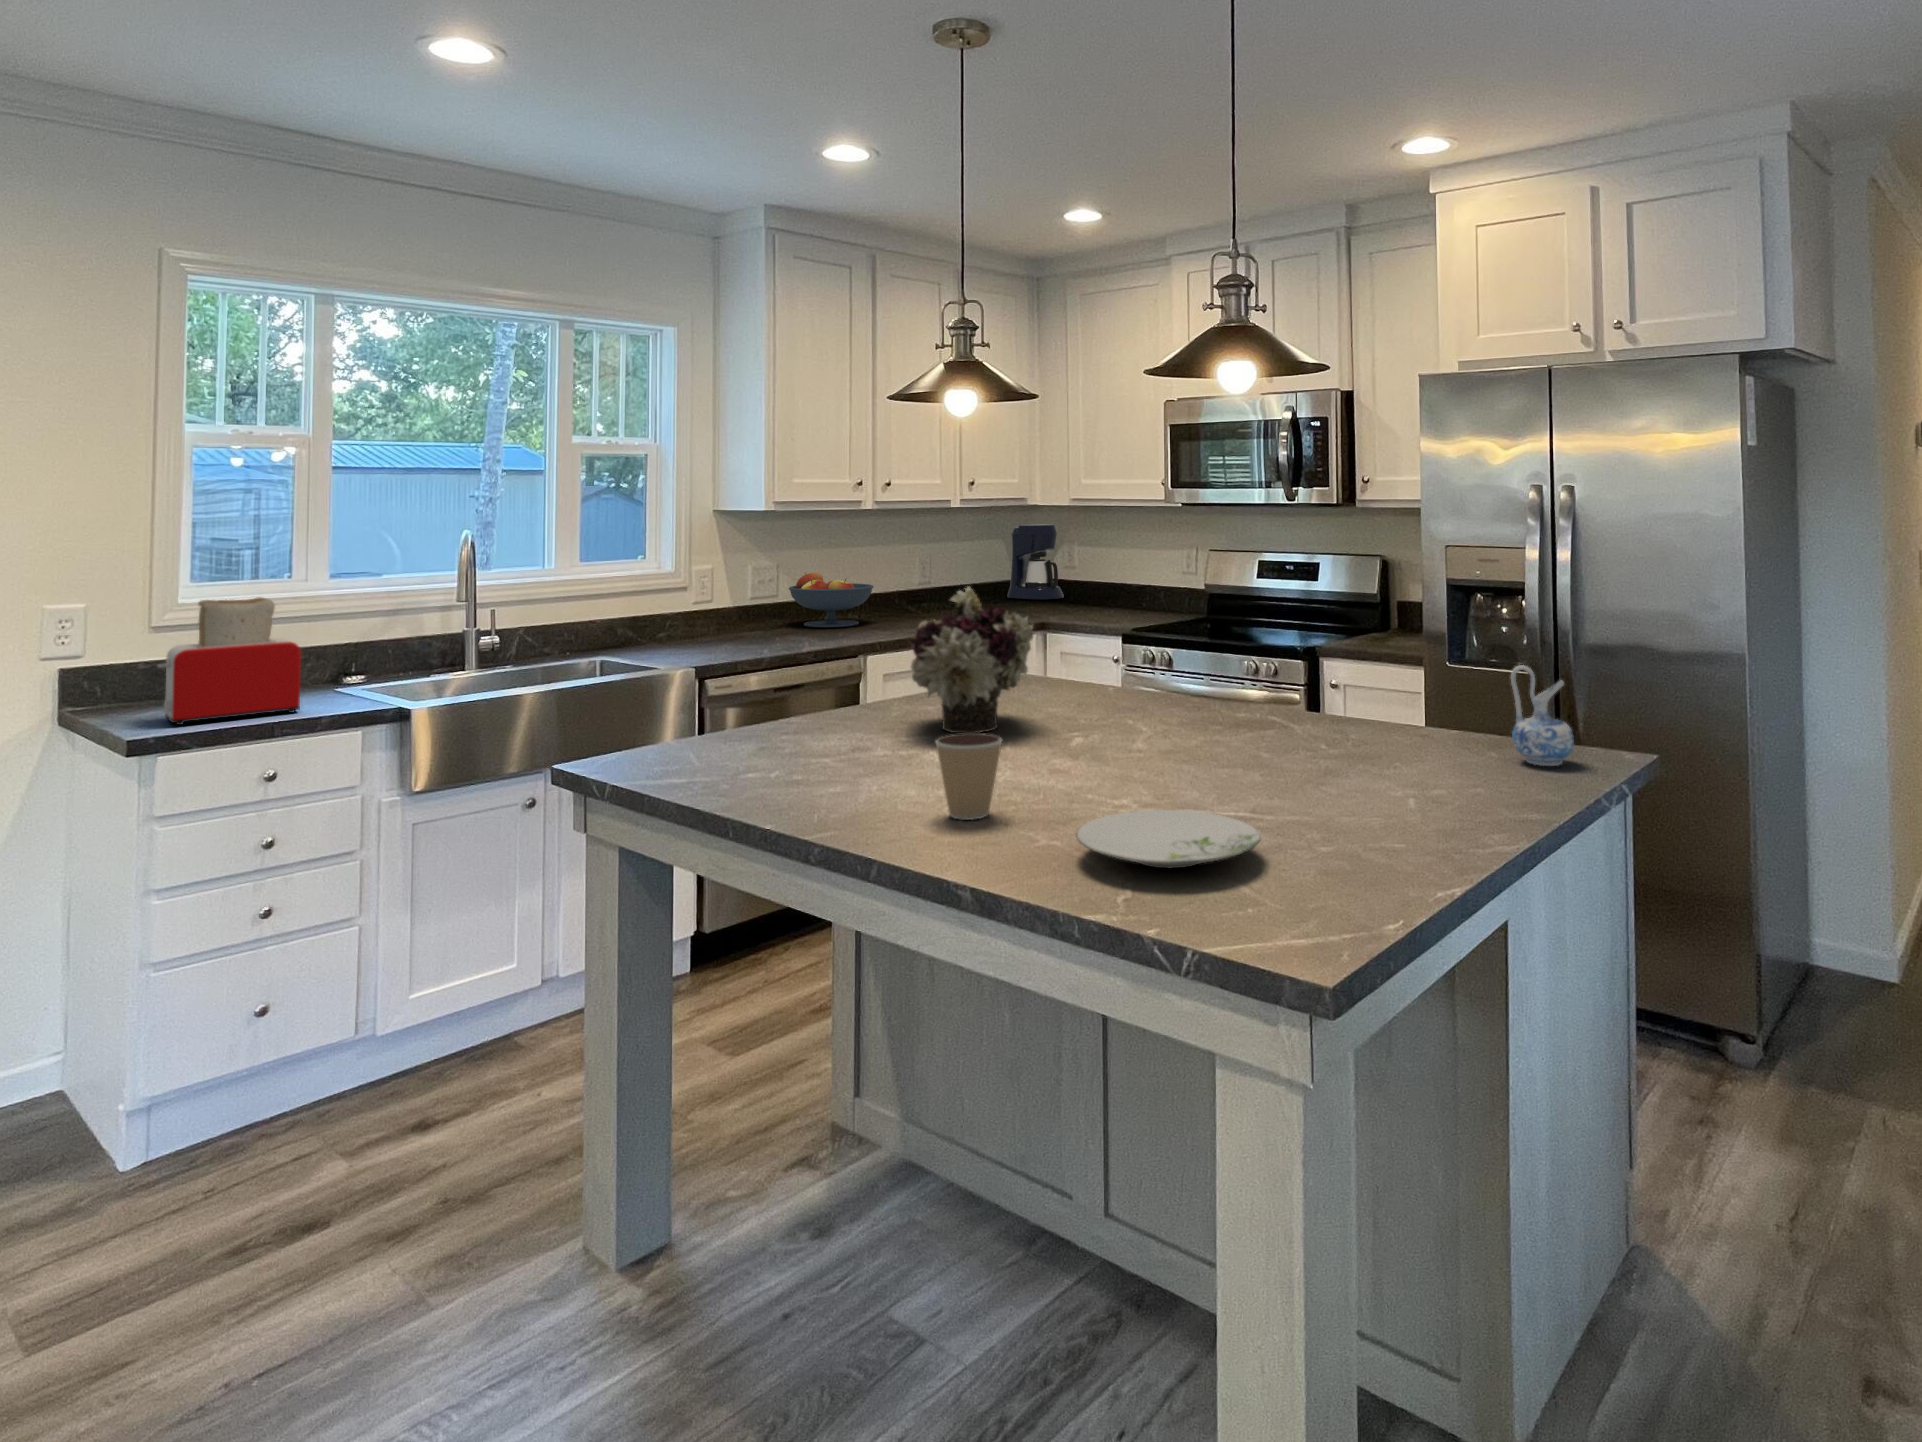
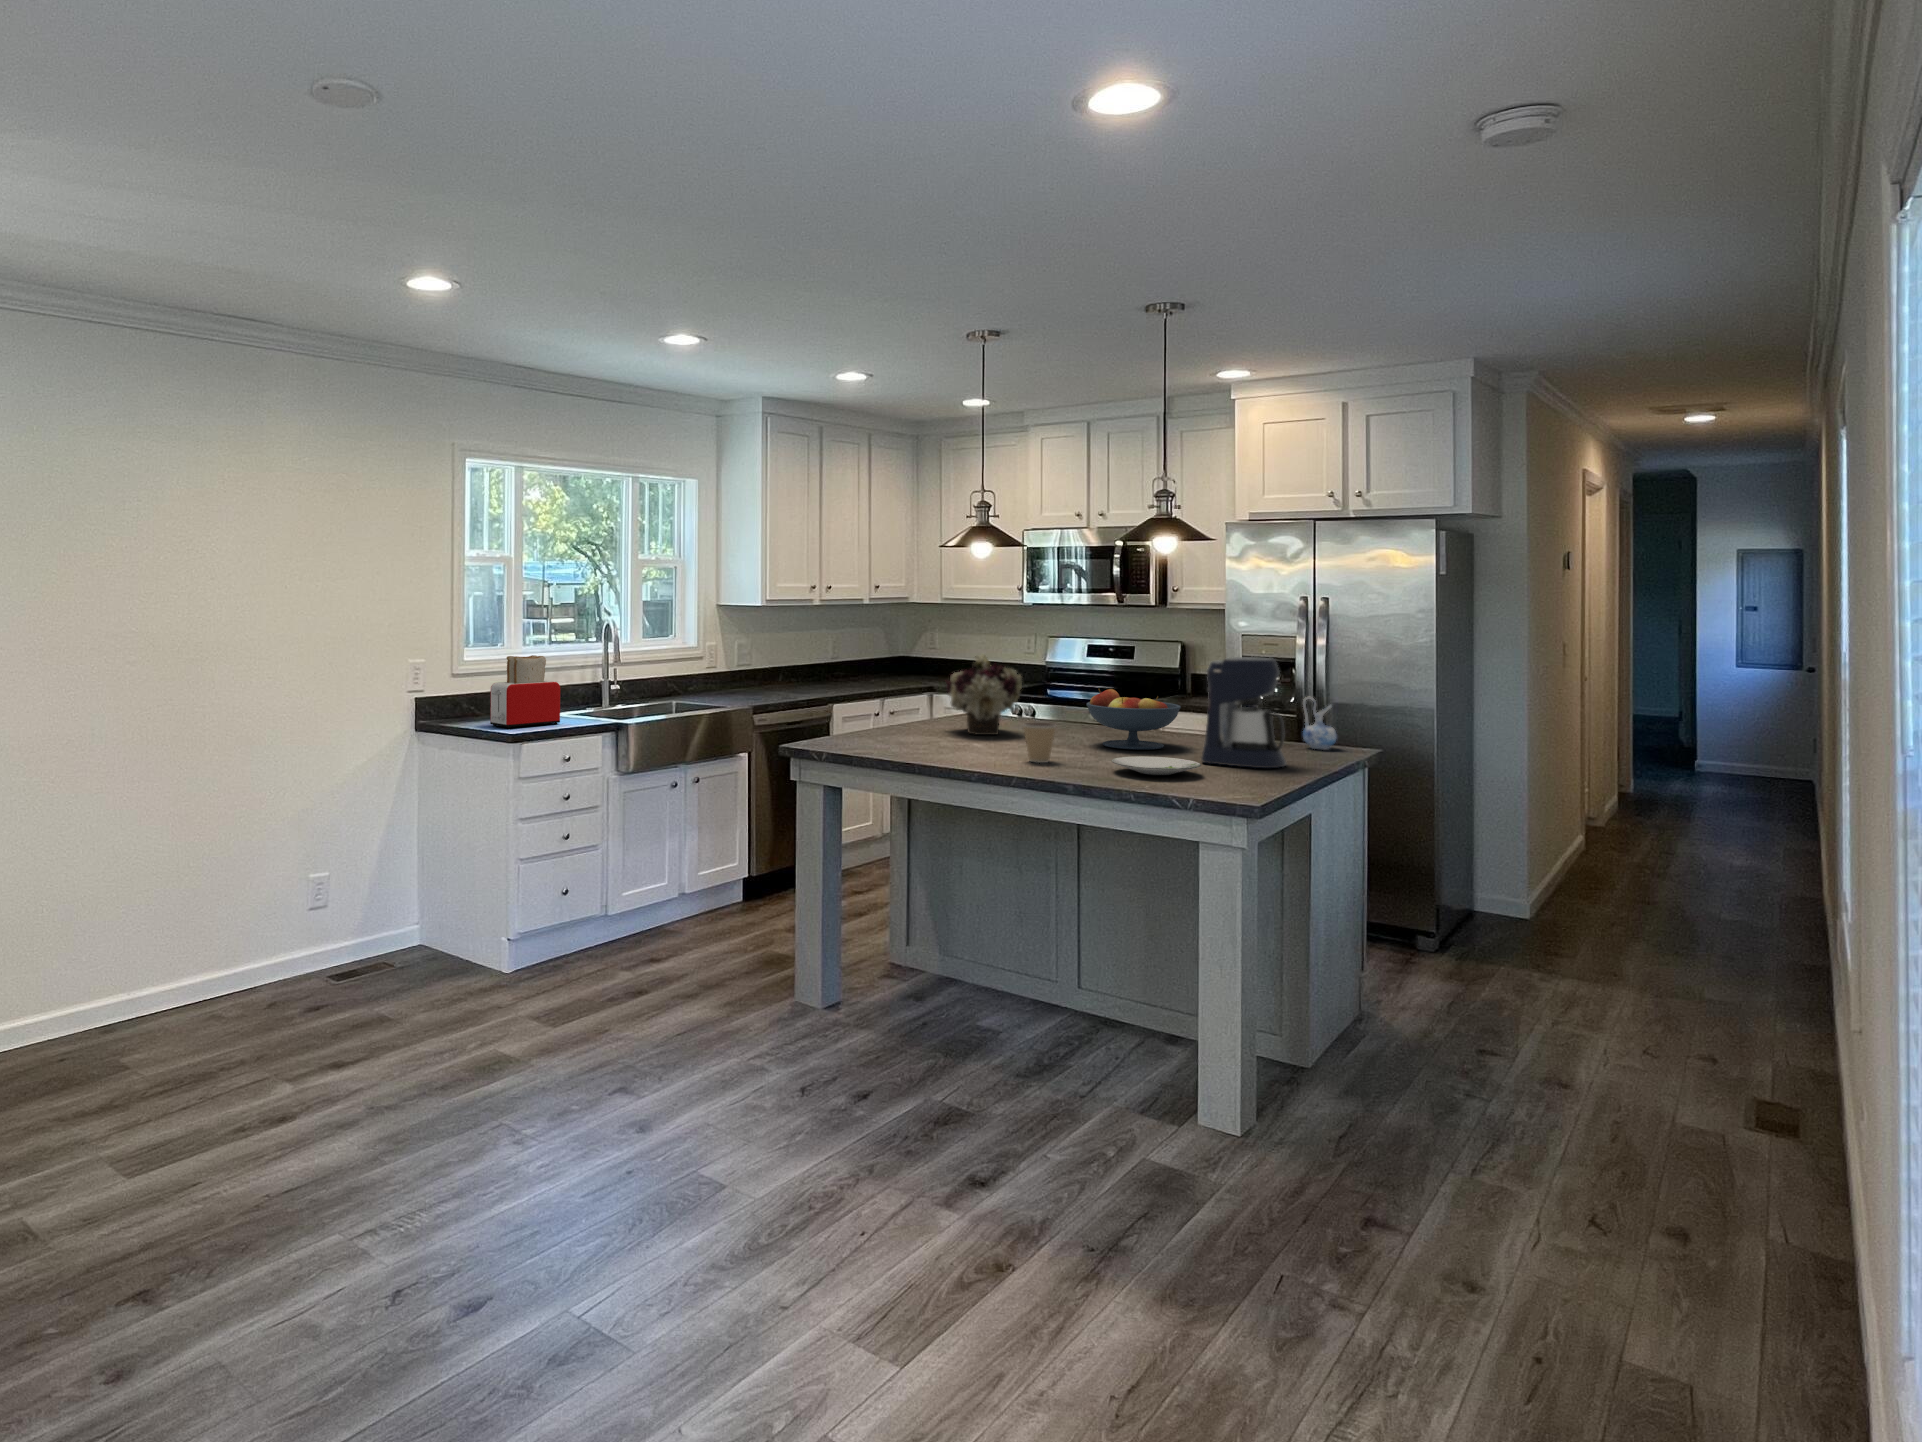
coffee maker: present [1007,524,1064,600] -> present [1201,657,1287,768]
fruit bowl: present [789,573,873,627] -> present [1086,689,1181,750]

